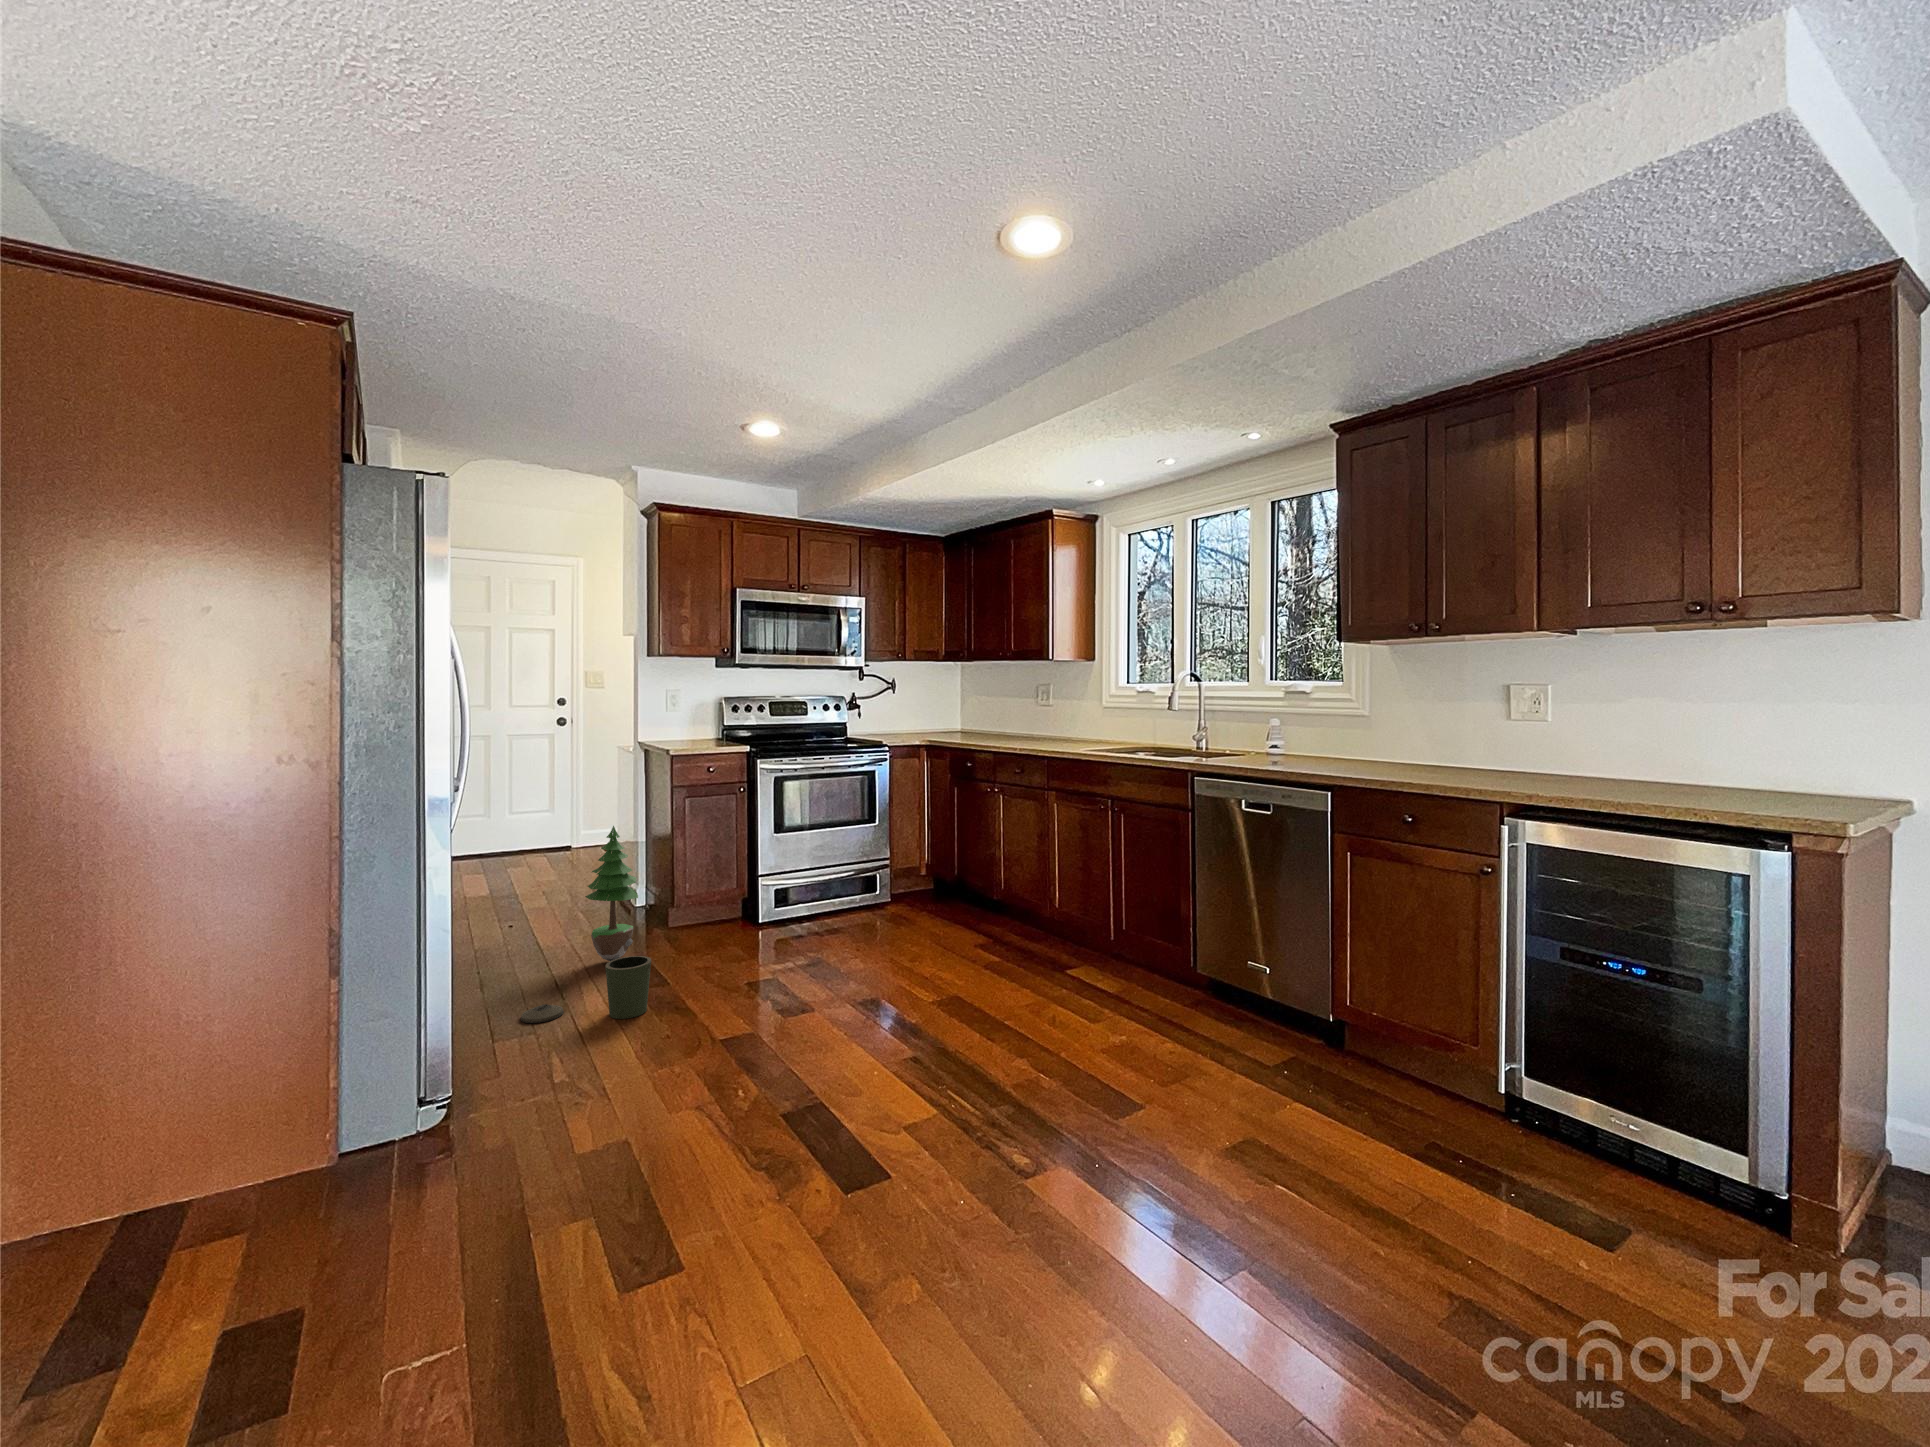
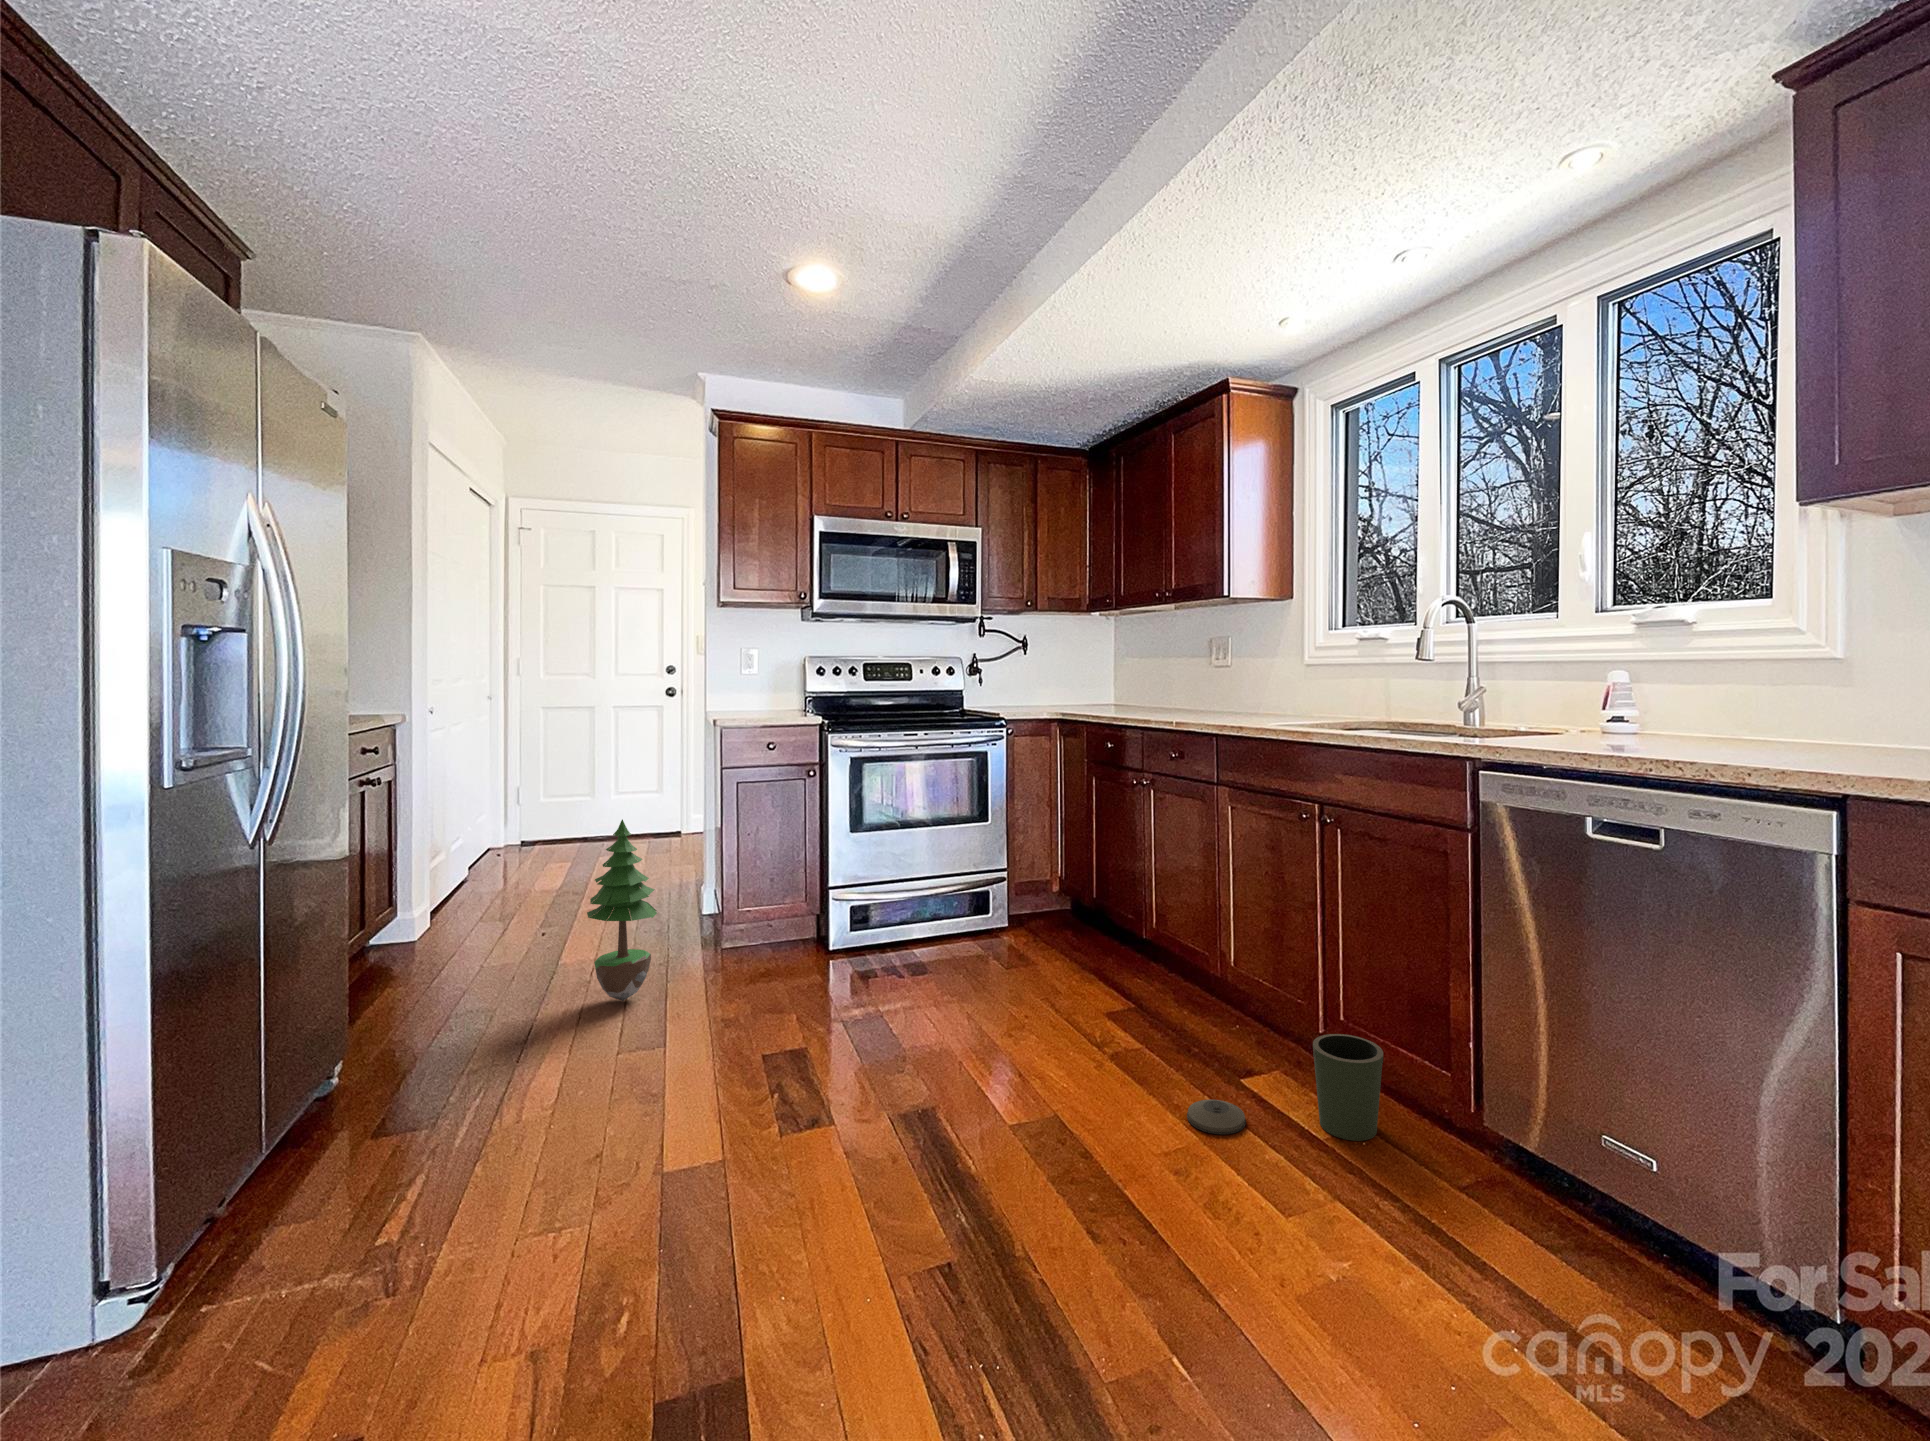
trash can: present [521,956,651,1023] -> present [1187,1034,1383,1141]

